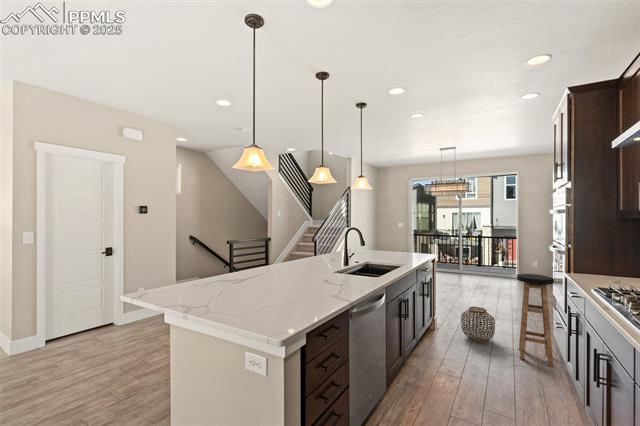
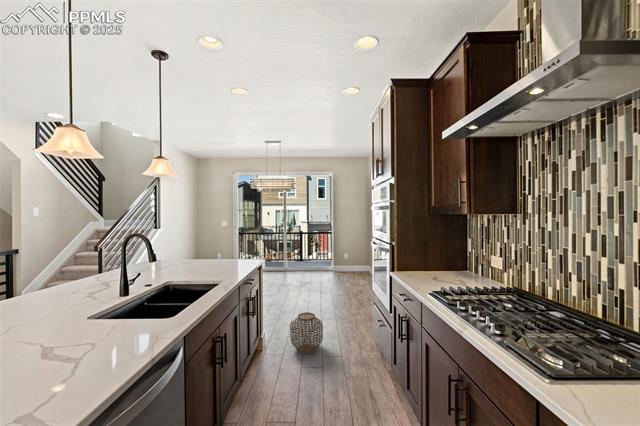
bar stool: present [517,274,554,366] -> none [343,271,375,364]

